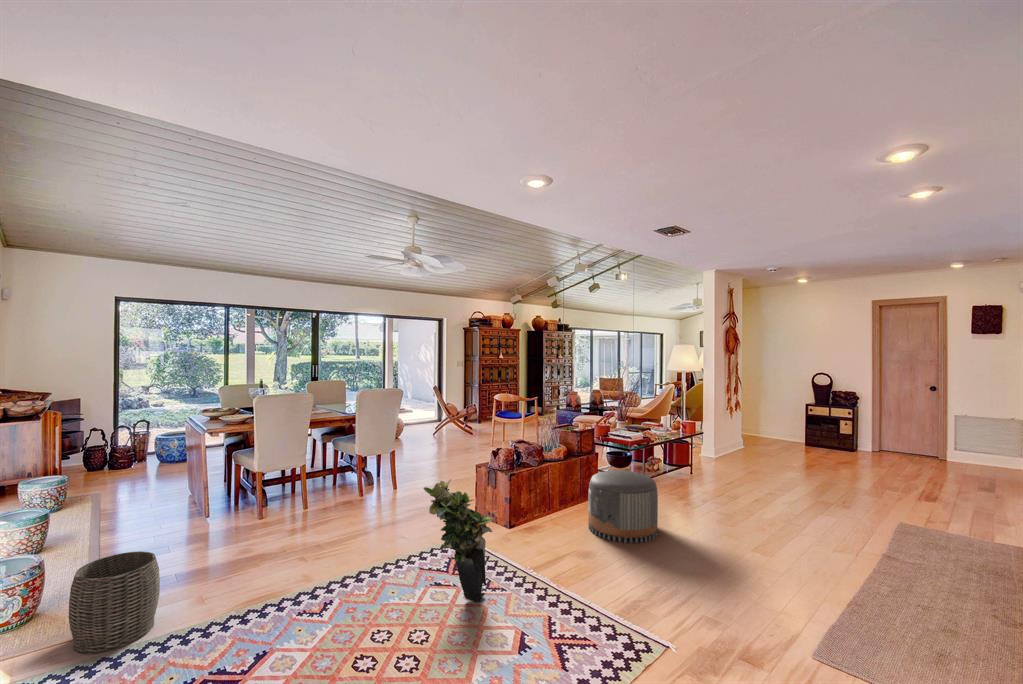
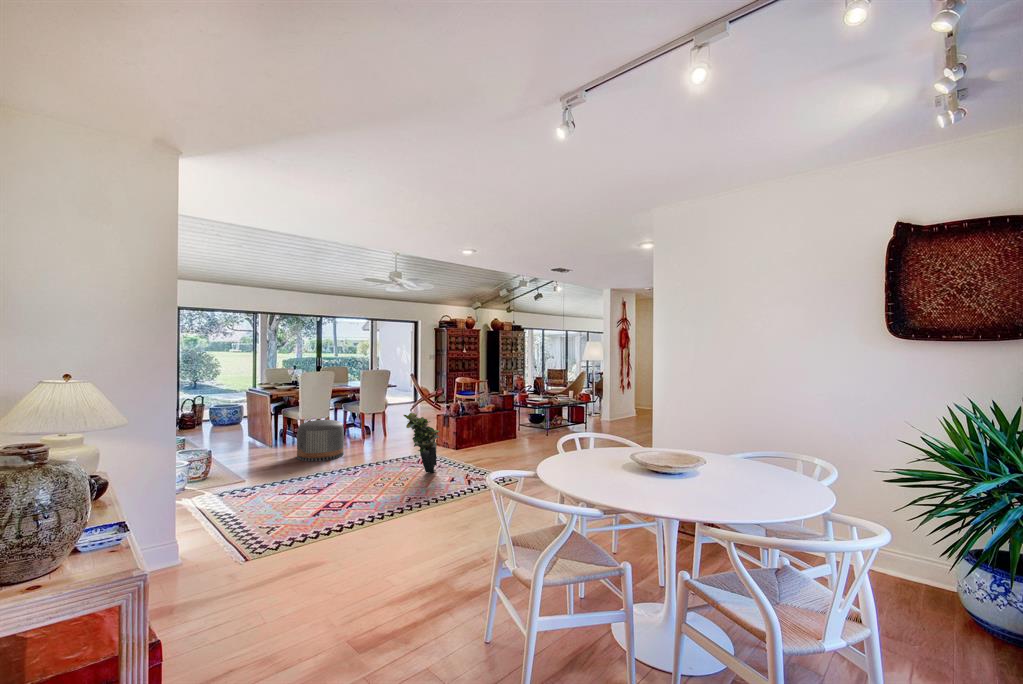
pouf: present [588,470,658,543] -> present [297,420,344,461]
woven basket: present [69,551,160,654] -> none [227,446,268,488]

